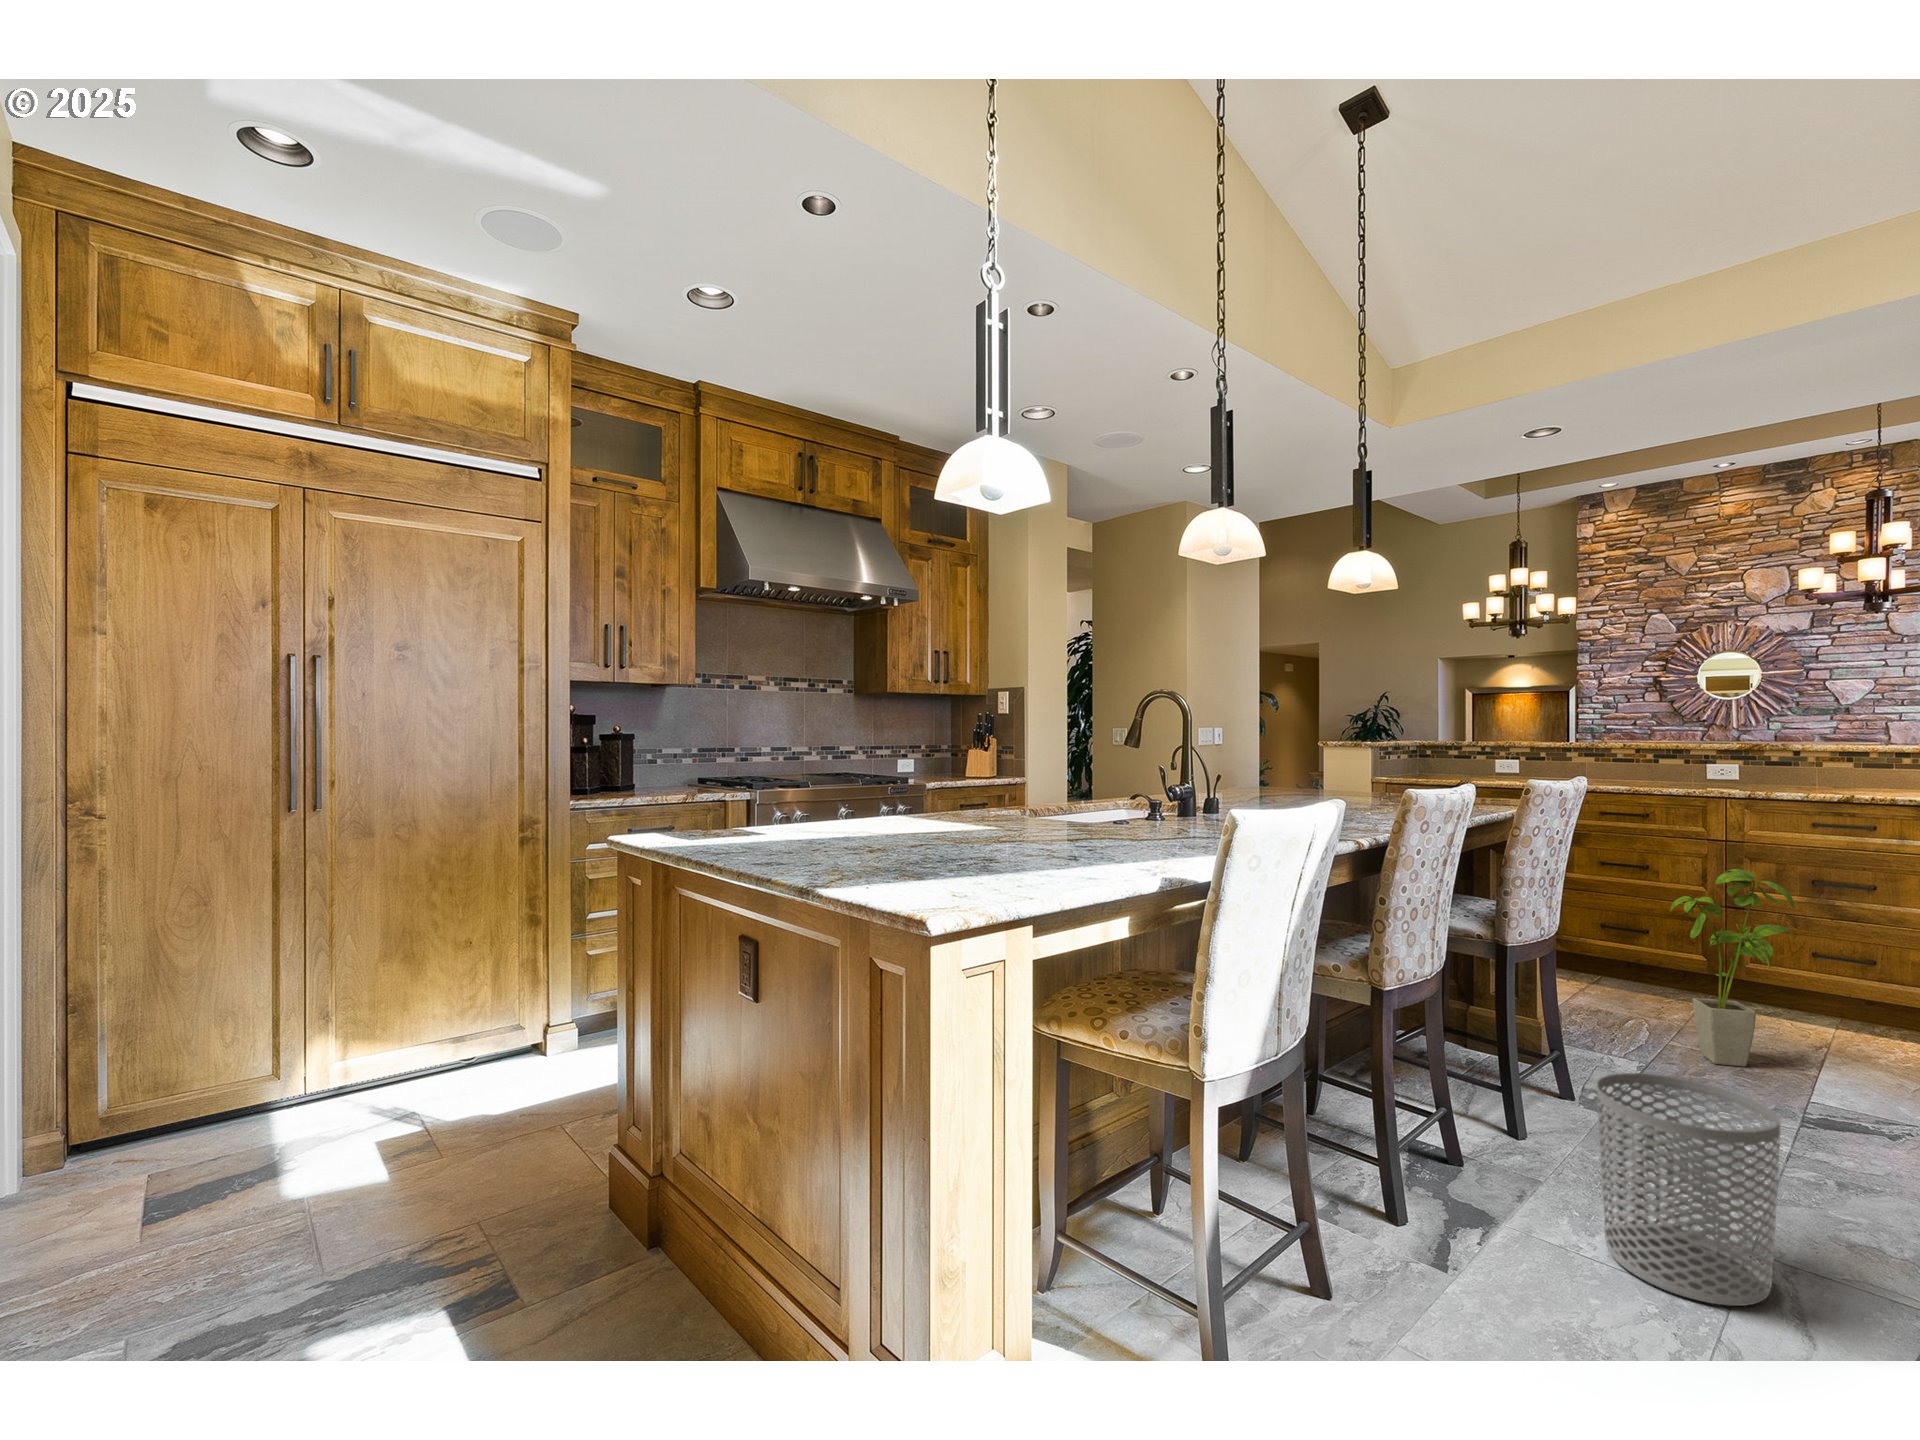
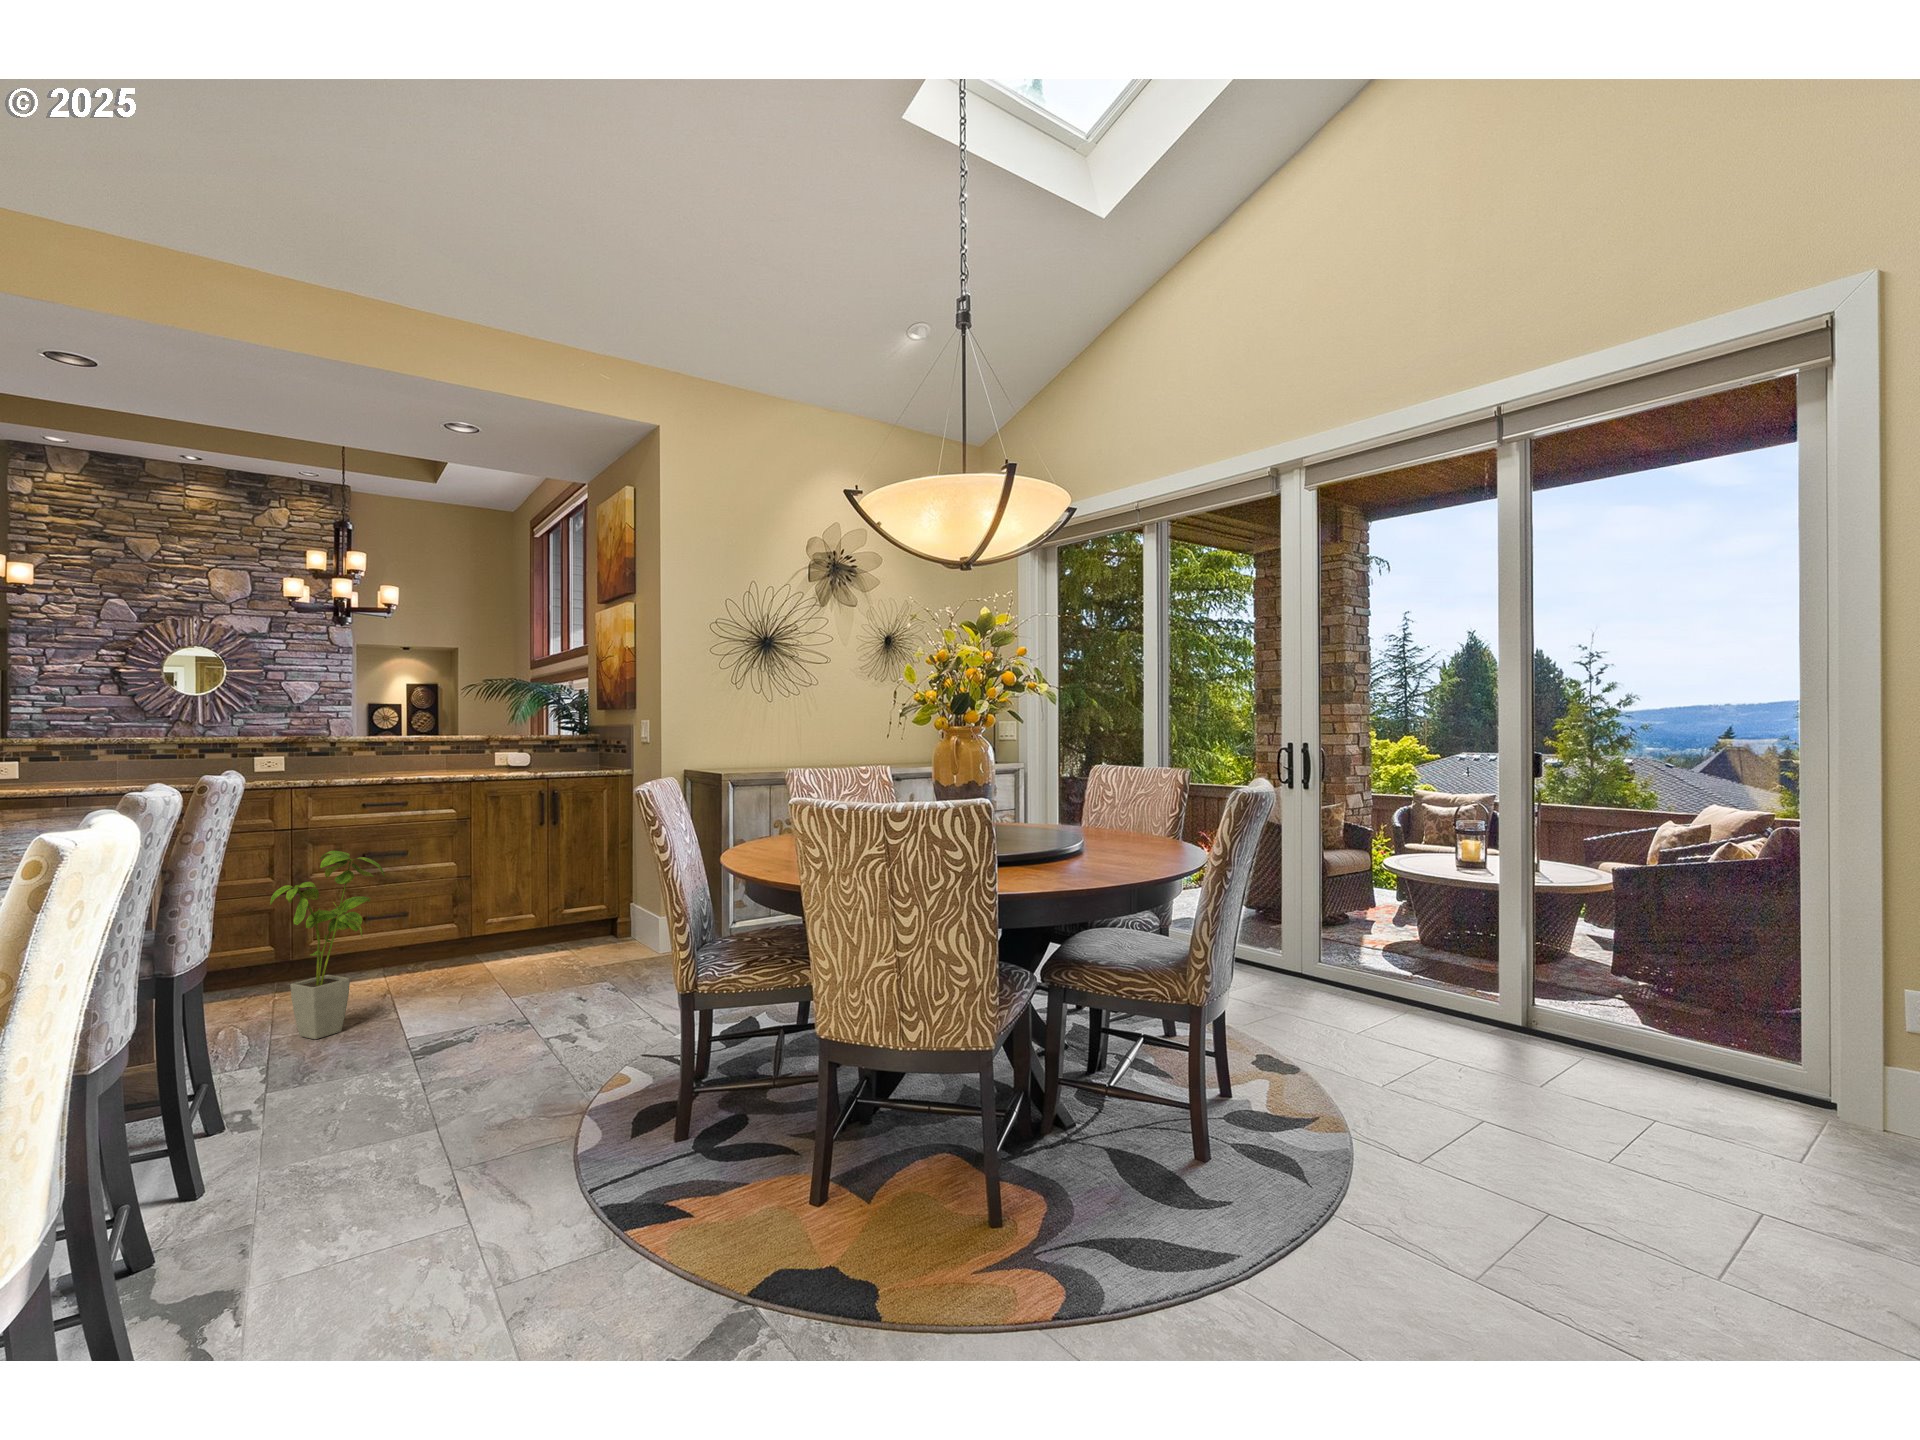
waste bin: present [1597,1073,1780,1306] -> none [348,1037,503,1247]

